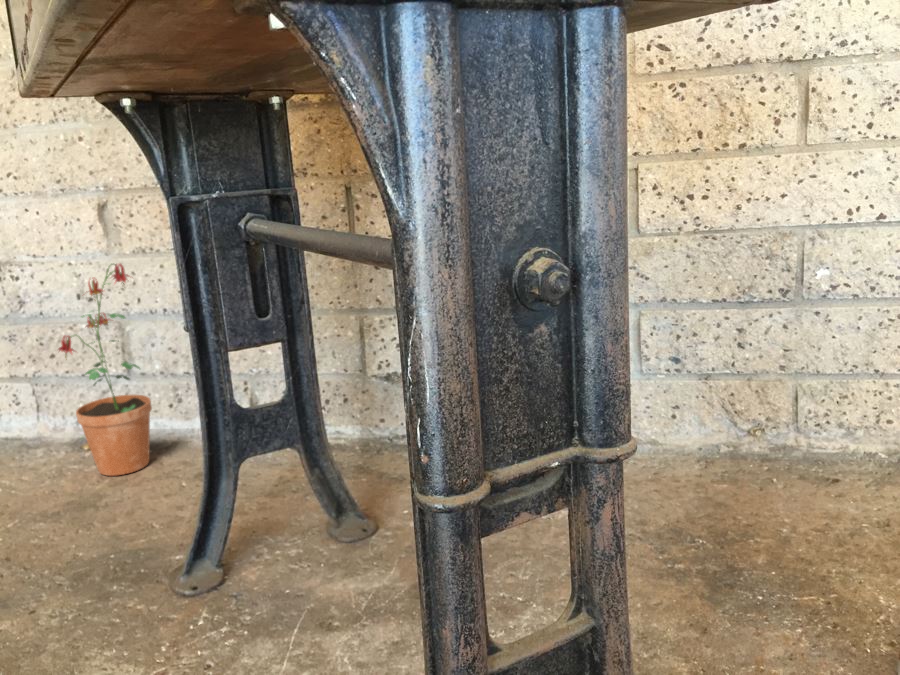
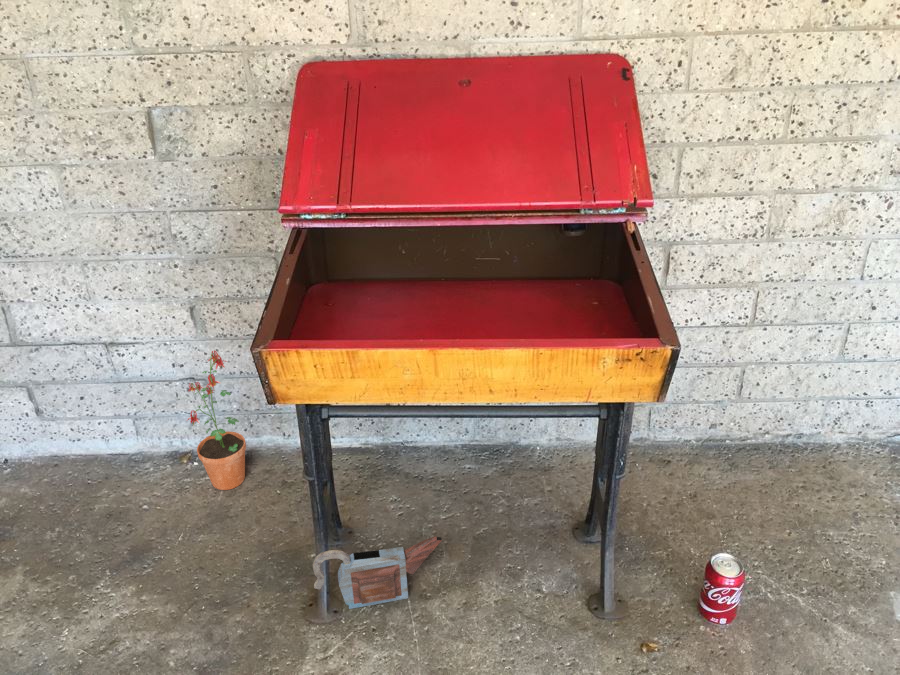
watering can: none [119,497,359,631] -> present [313,536,442,609]

